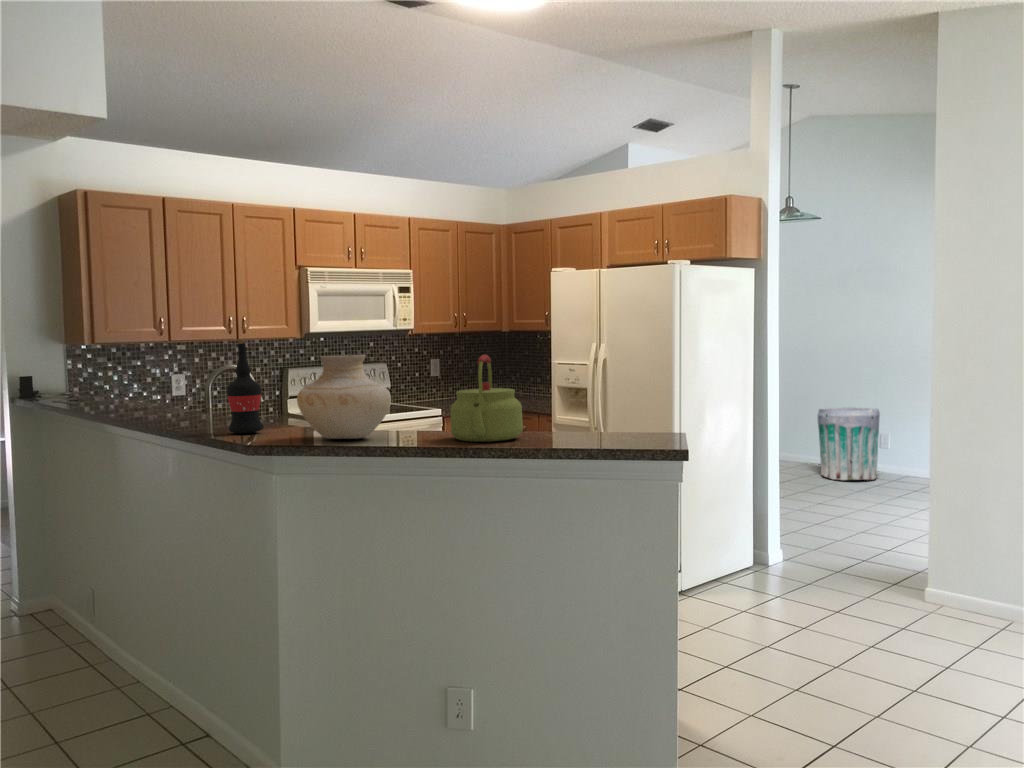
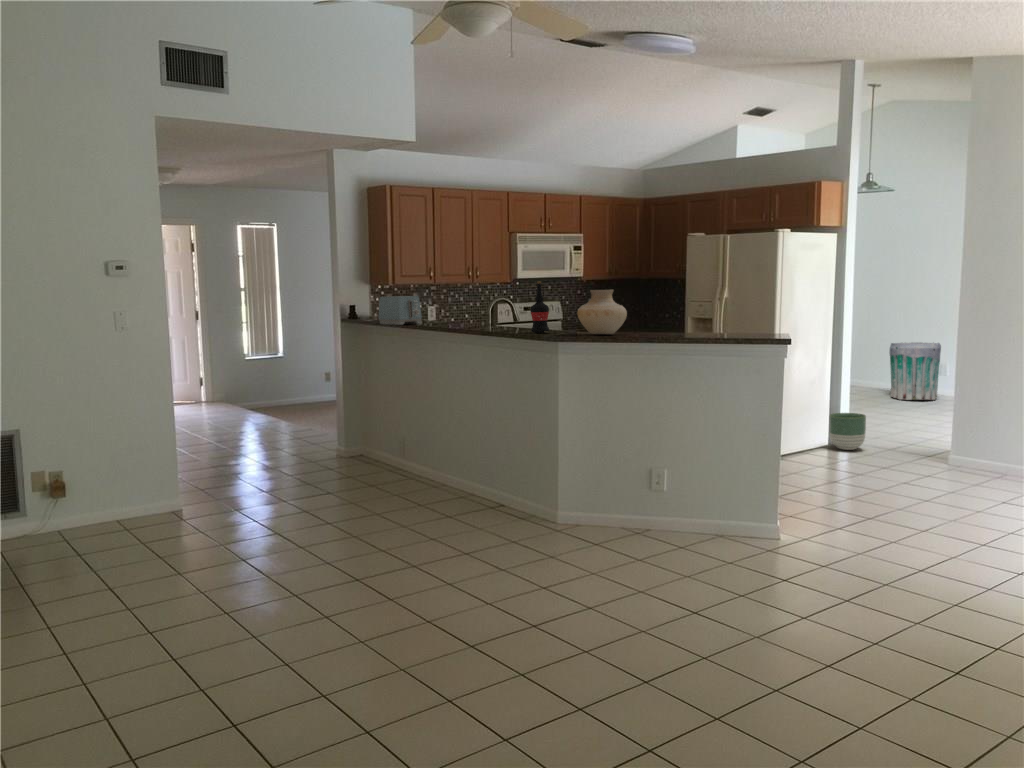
kettle: present [450,355,523,442] -> none [659,290,698,336]
toaster: none [70,361,132,407] -> present [379,296,422,325]
planter: none [753,519,804,575] -> present [830,413,866,450]

